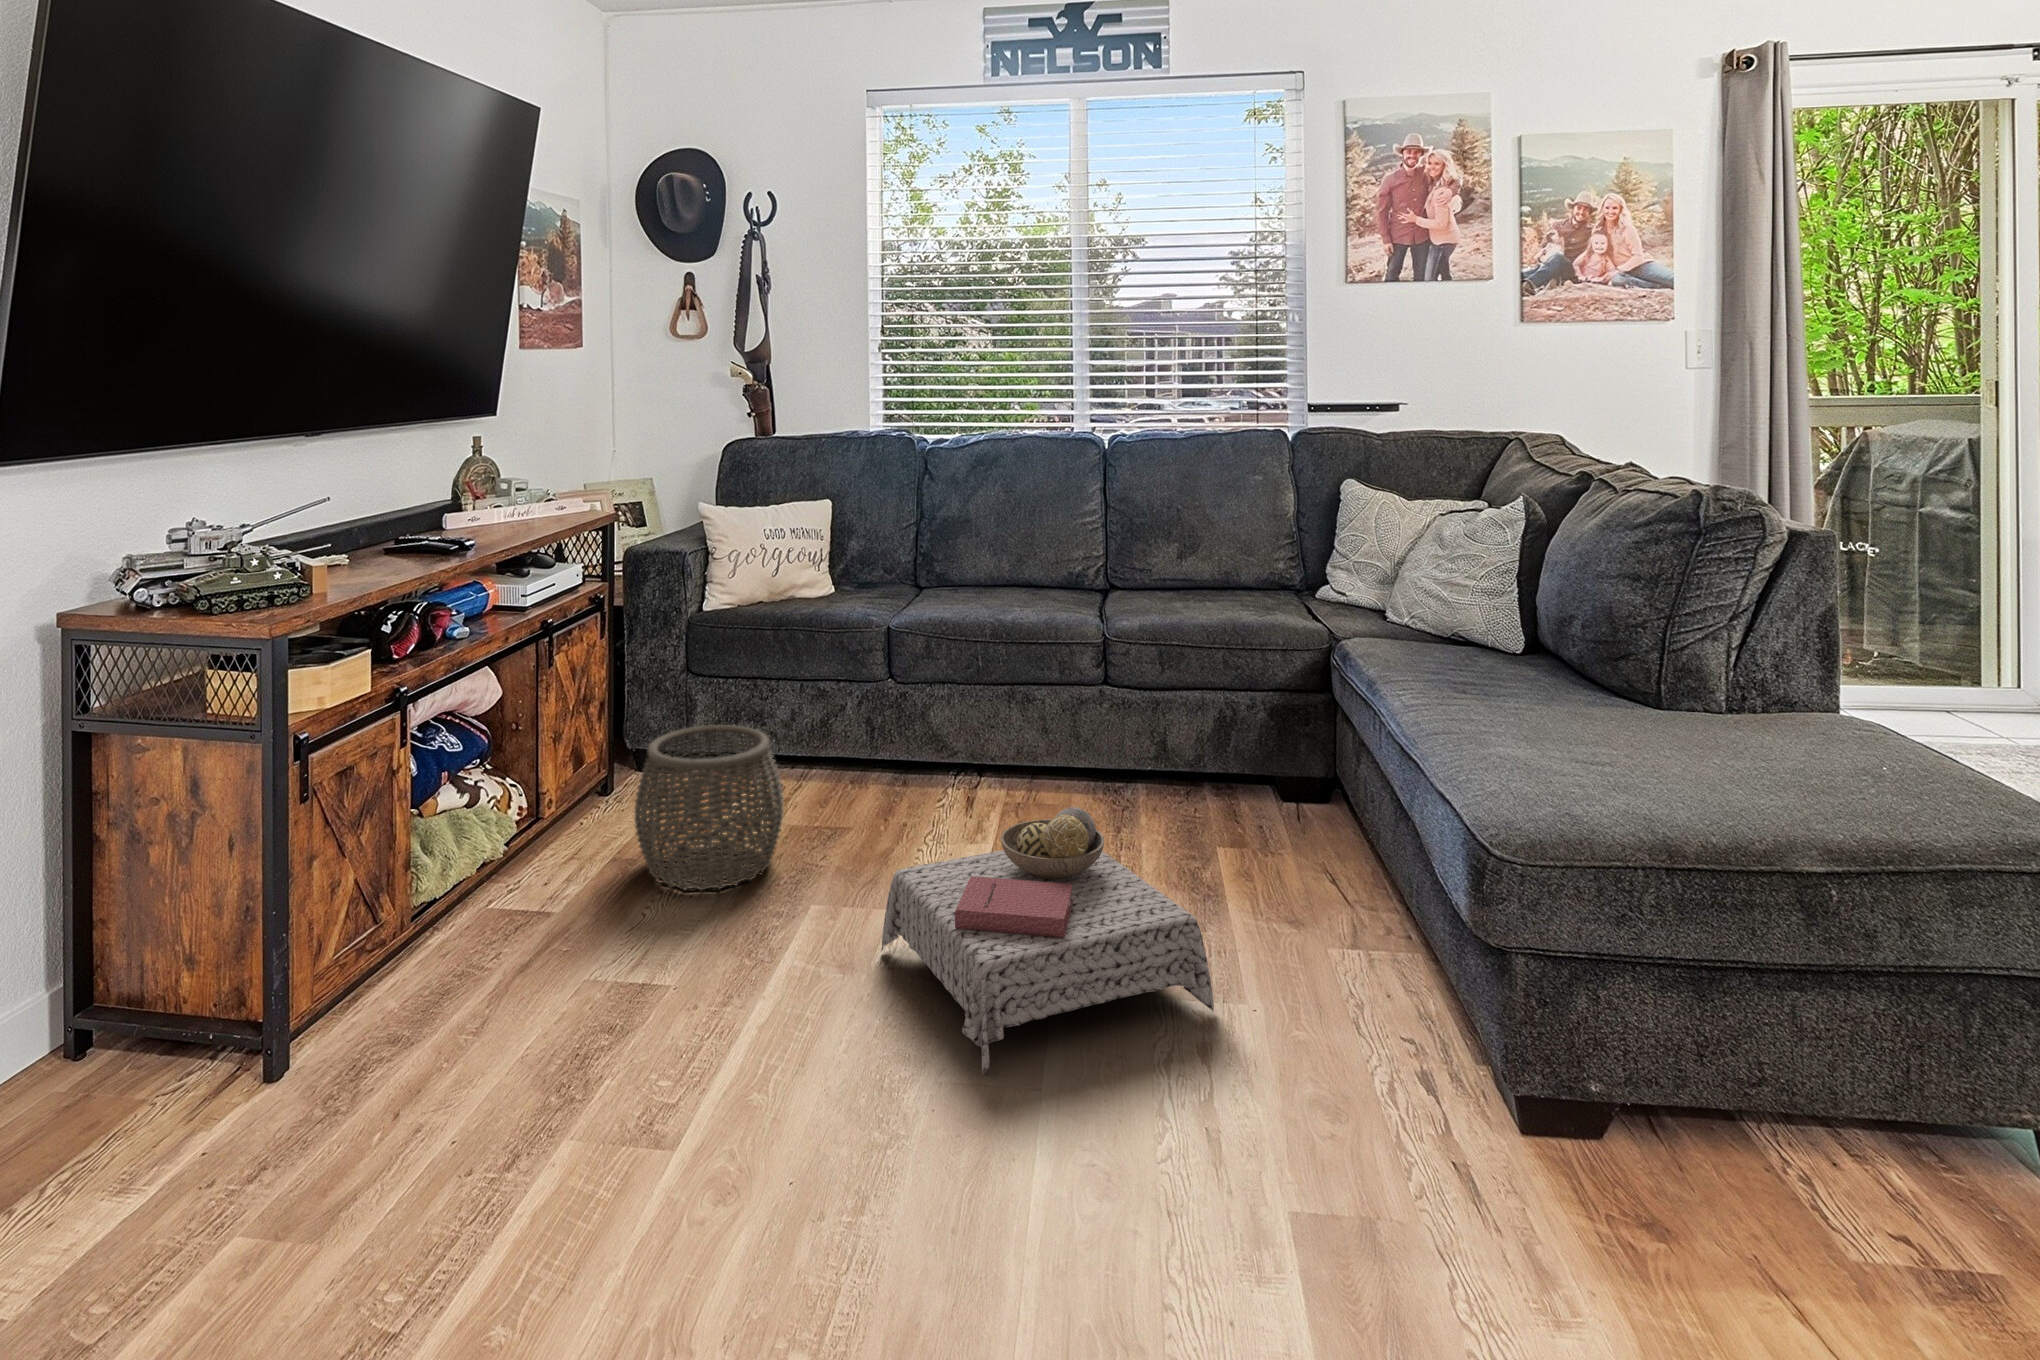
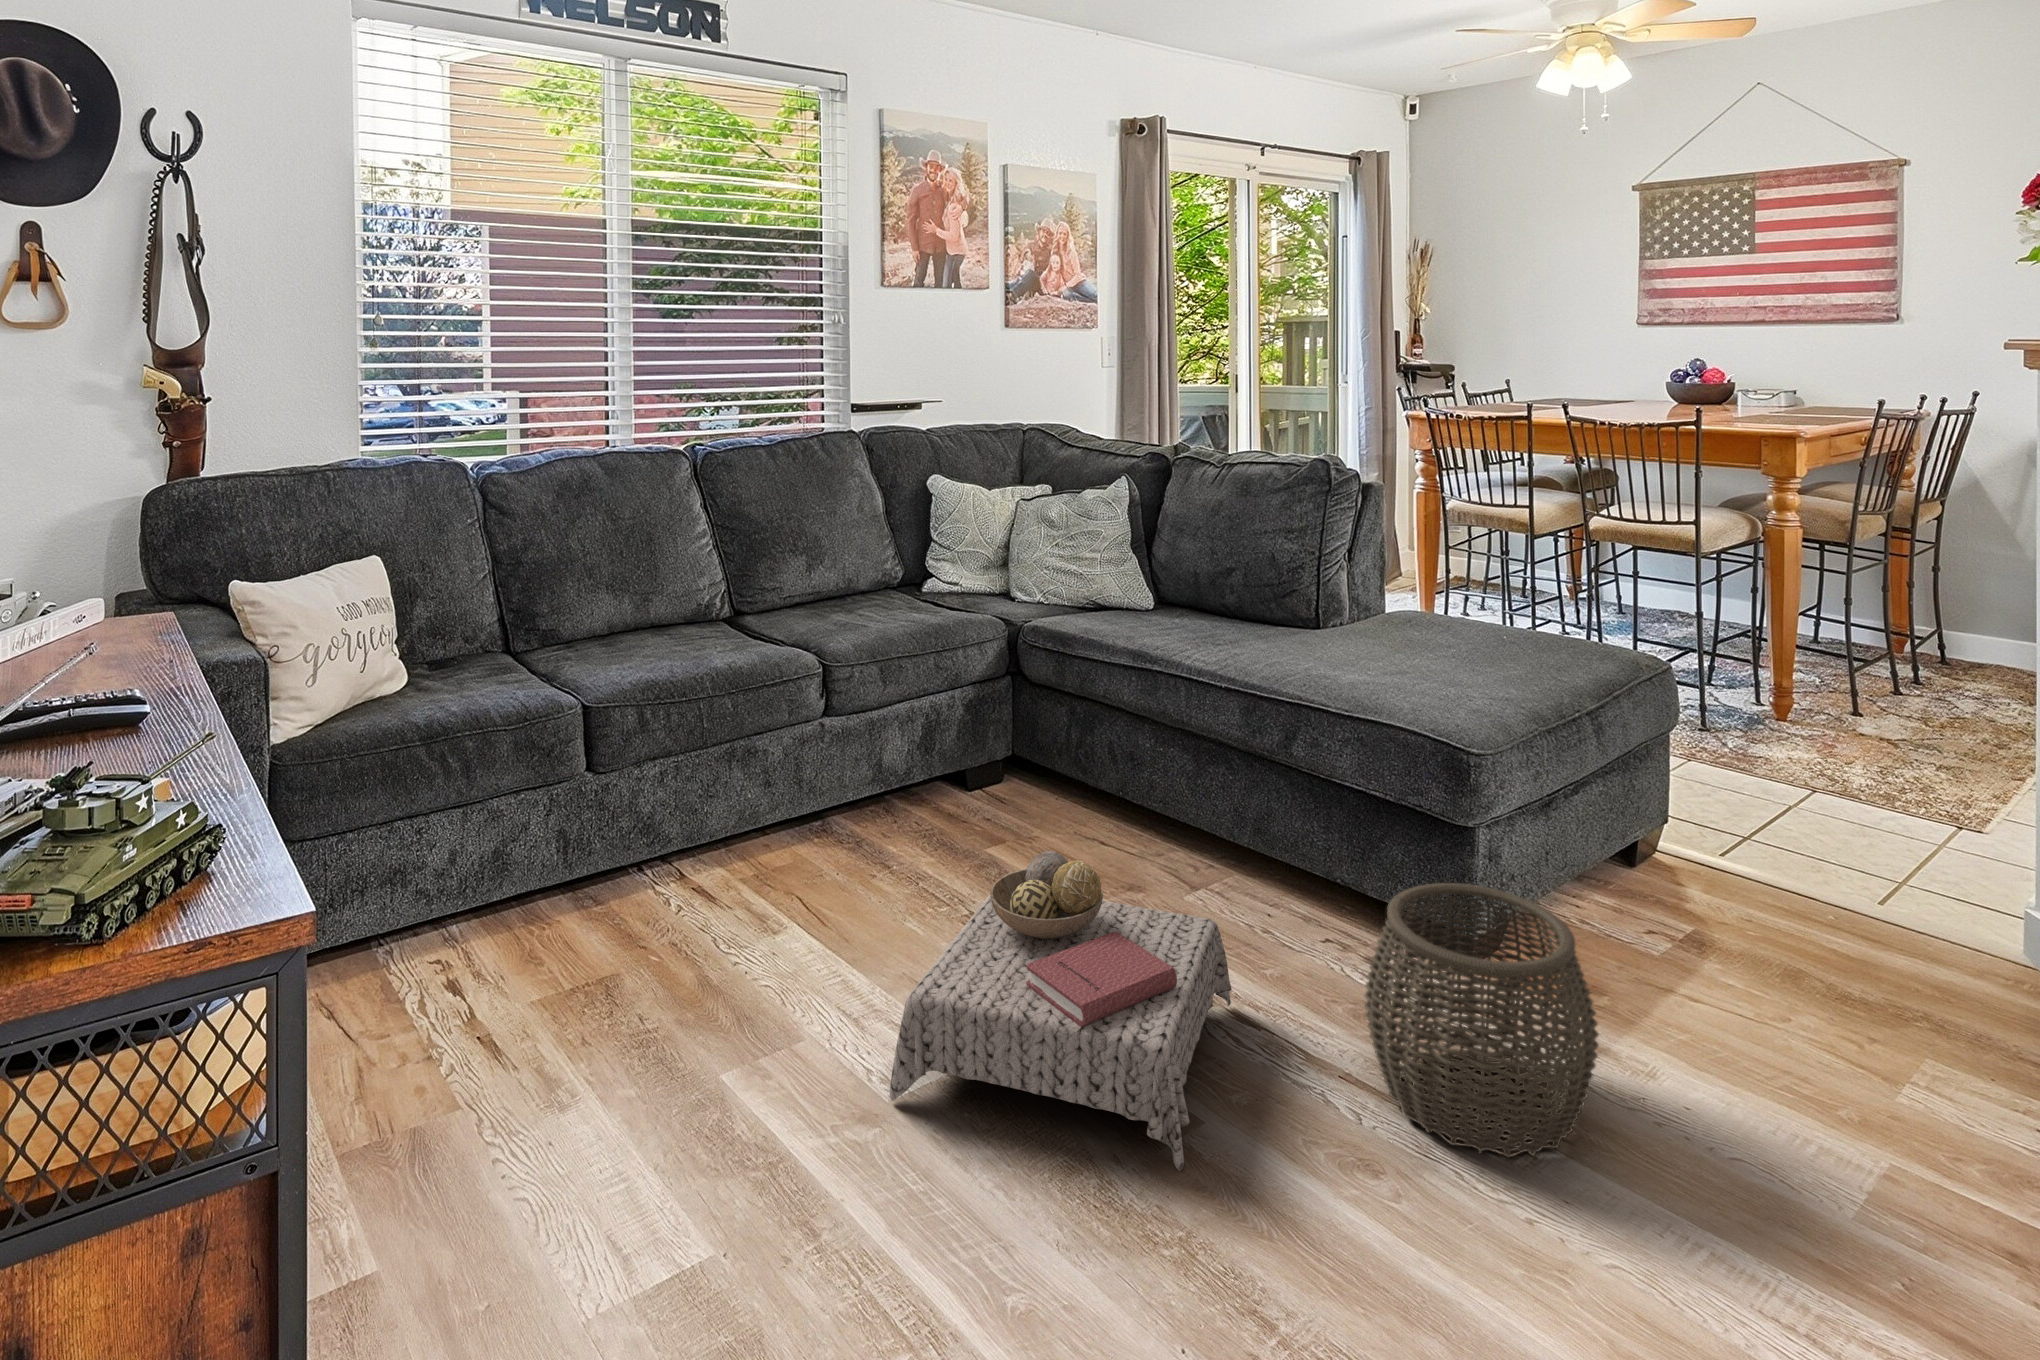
woven basket: present [634,725,784,891] -> present [1364,883,1599,1157]

